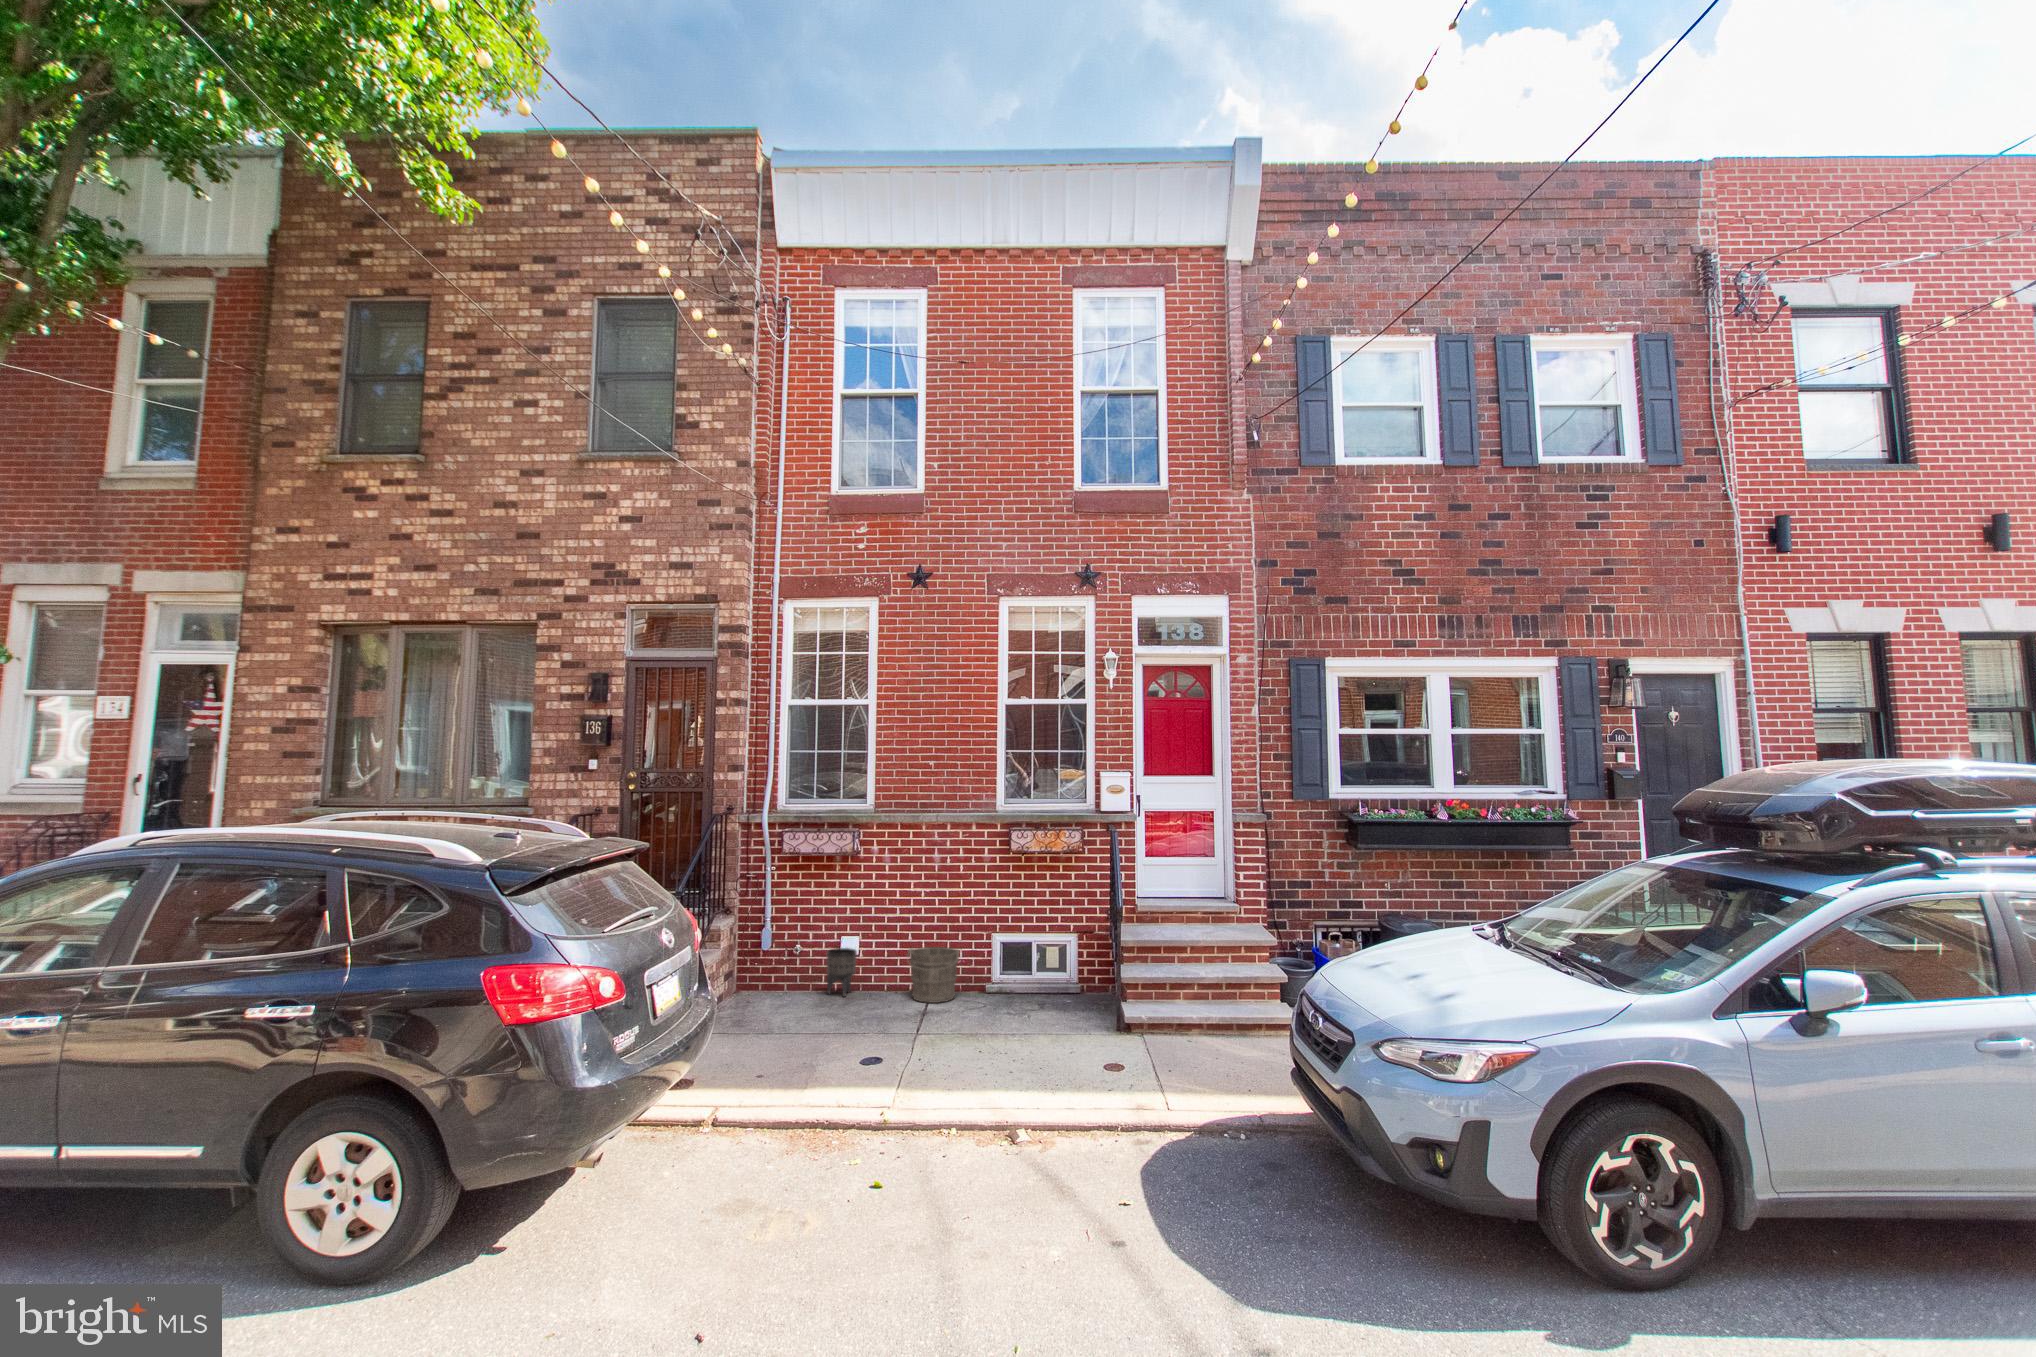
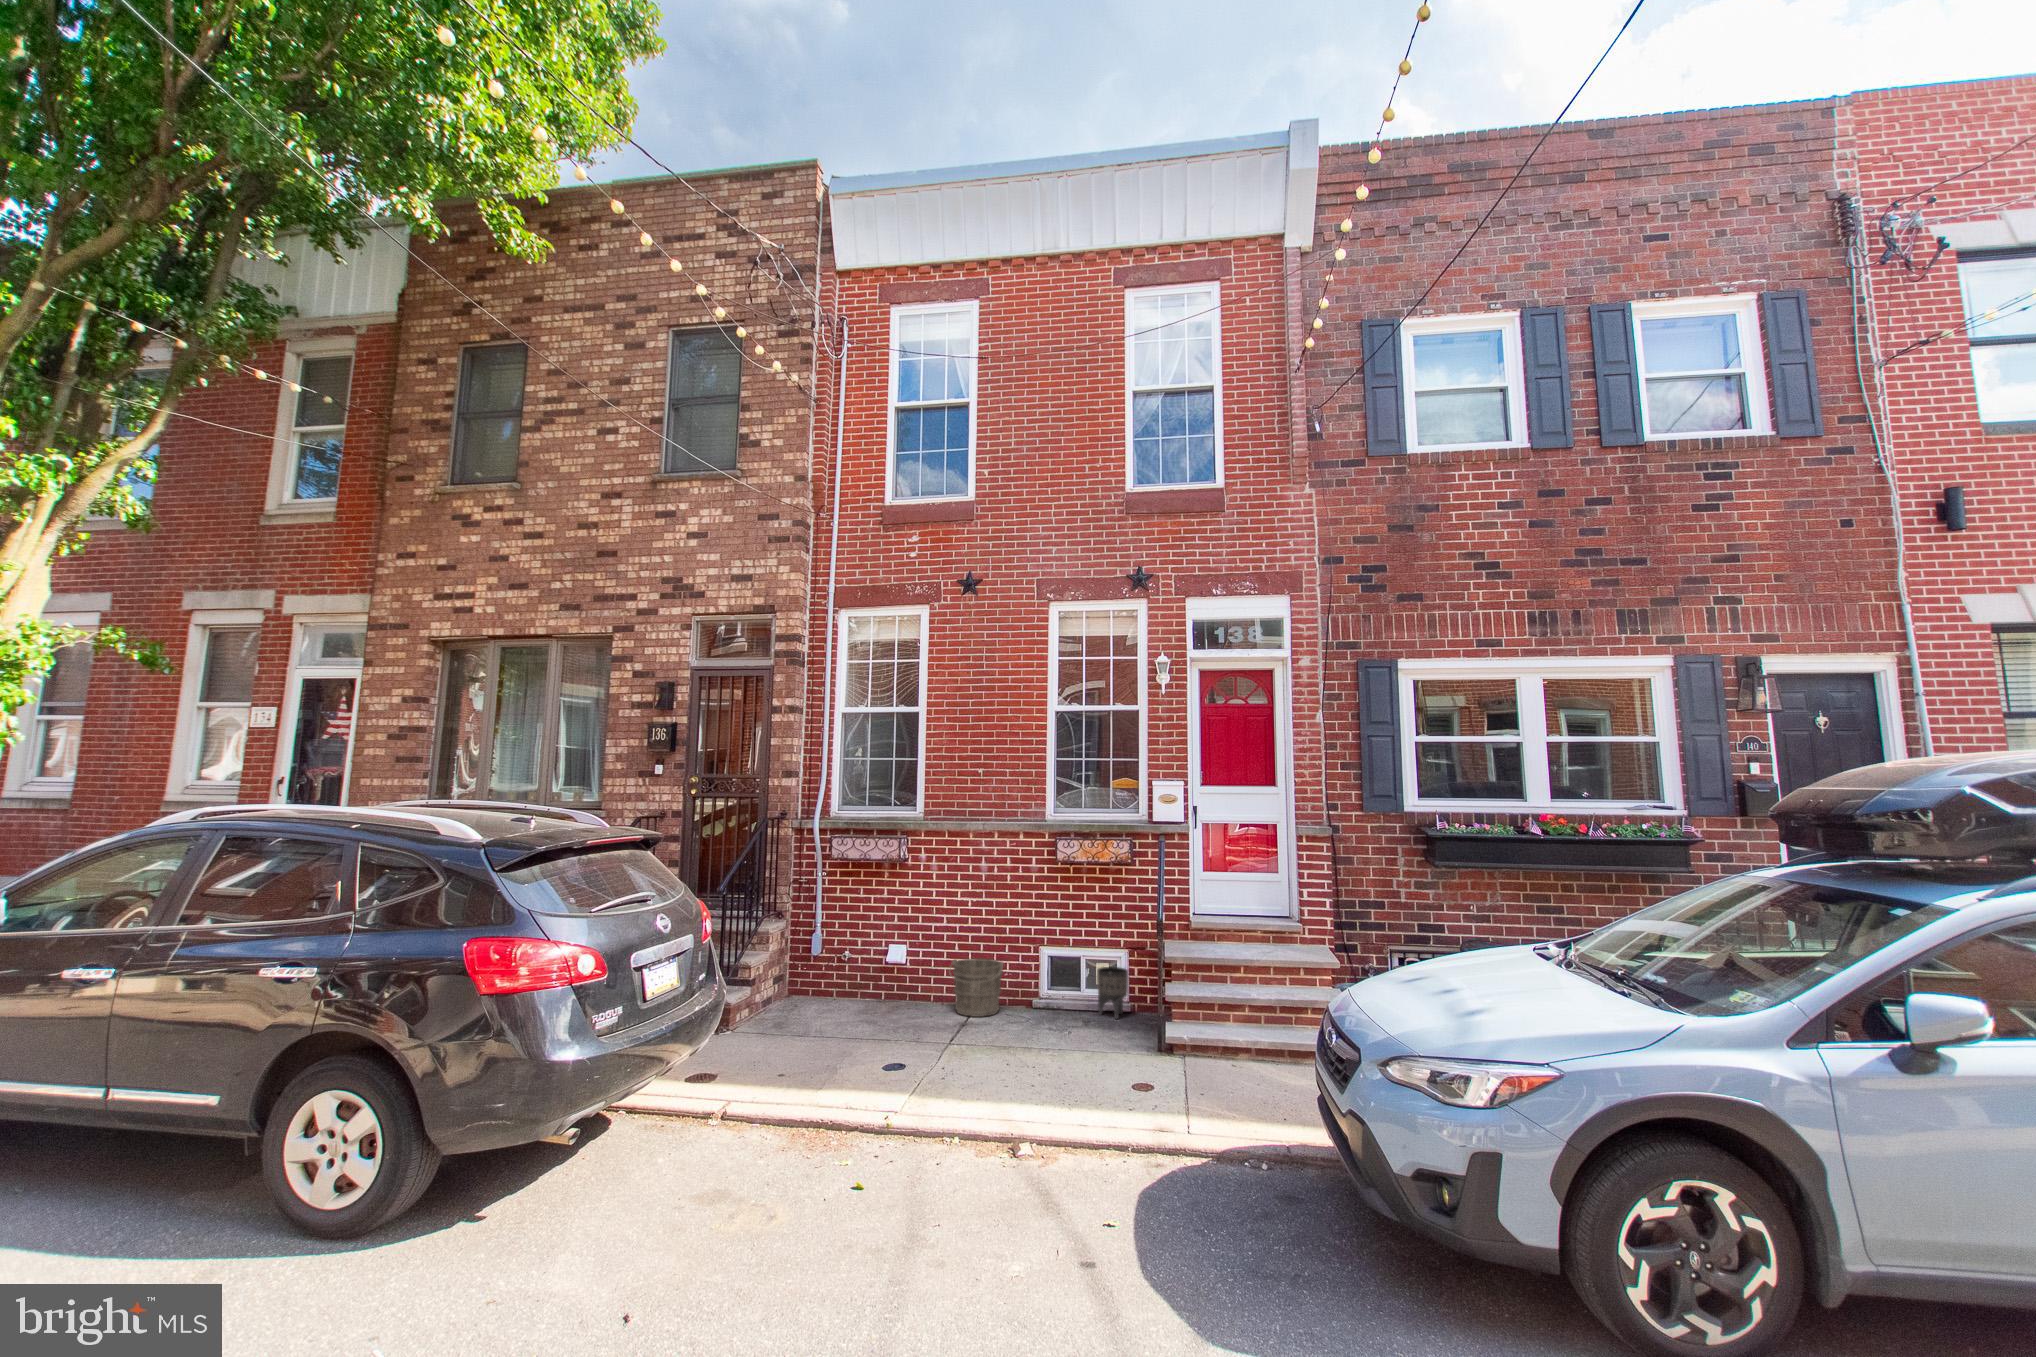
planter: present [827,948,857,997] -> present [1097,967,1128,1019]

